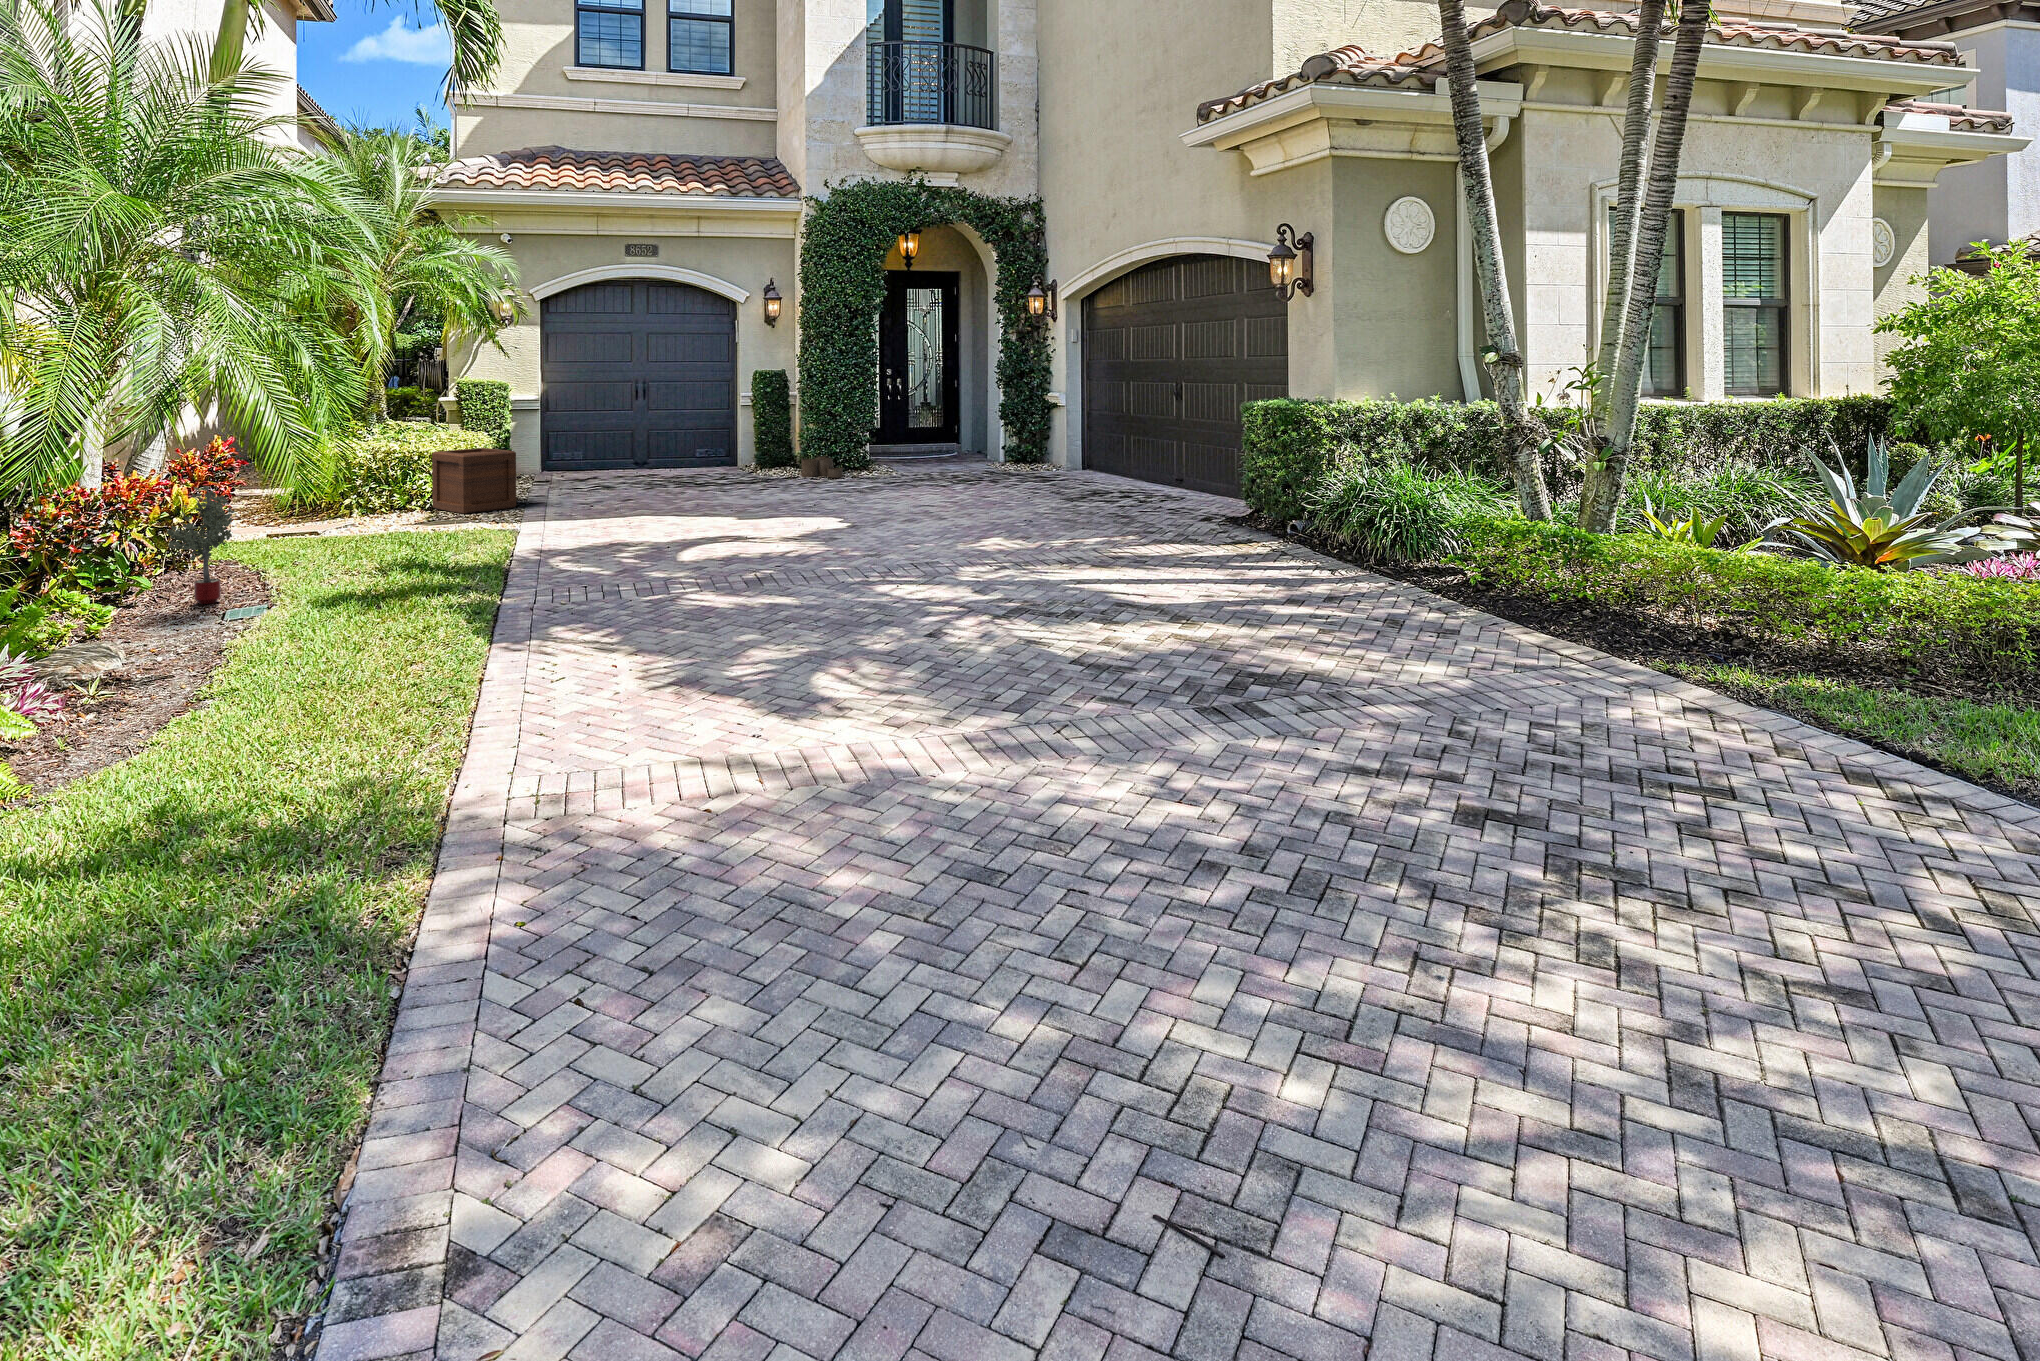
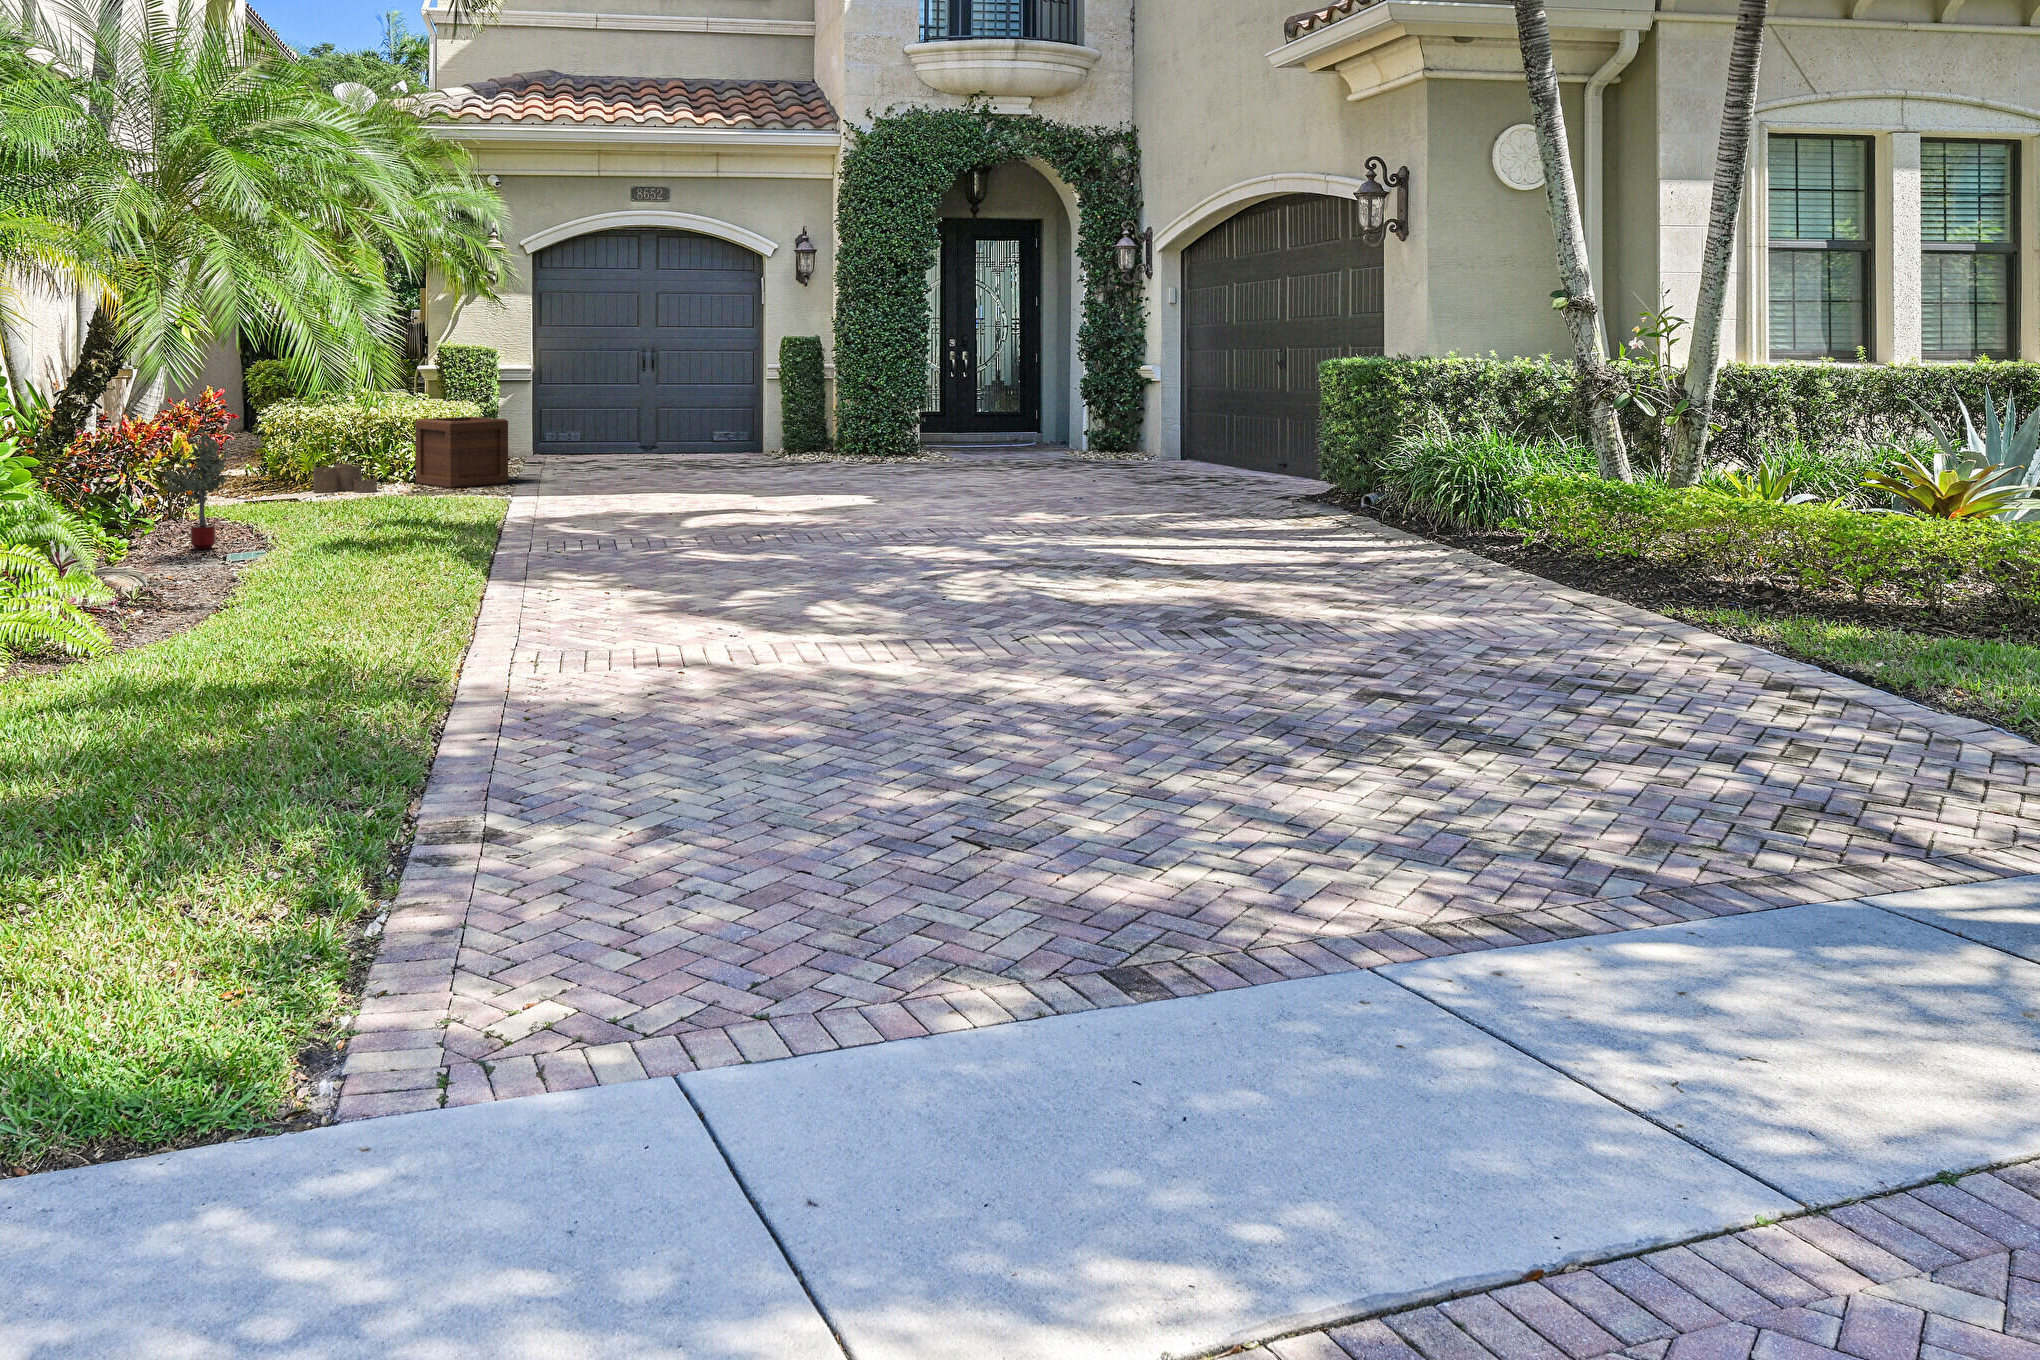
woven basket: present [801,456,843,477] -> present [313,461,377,493]

